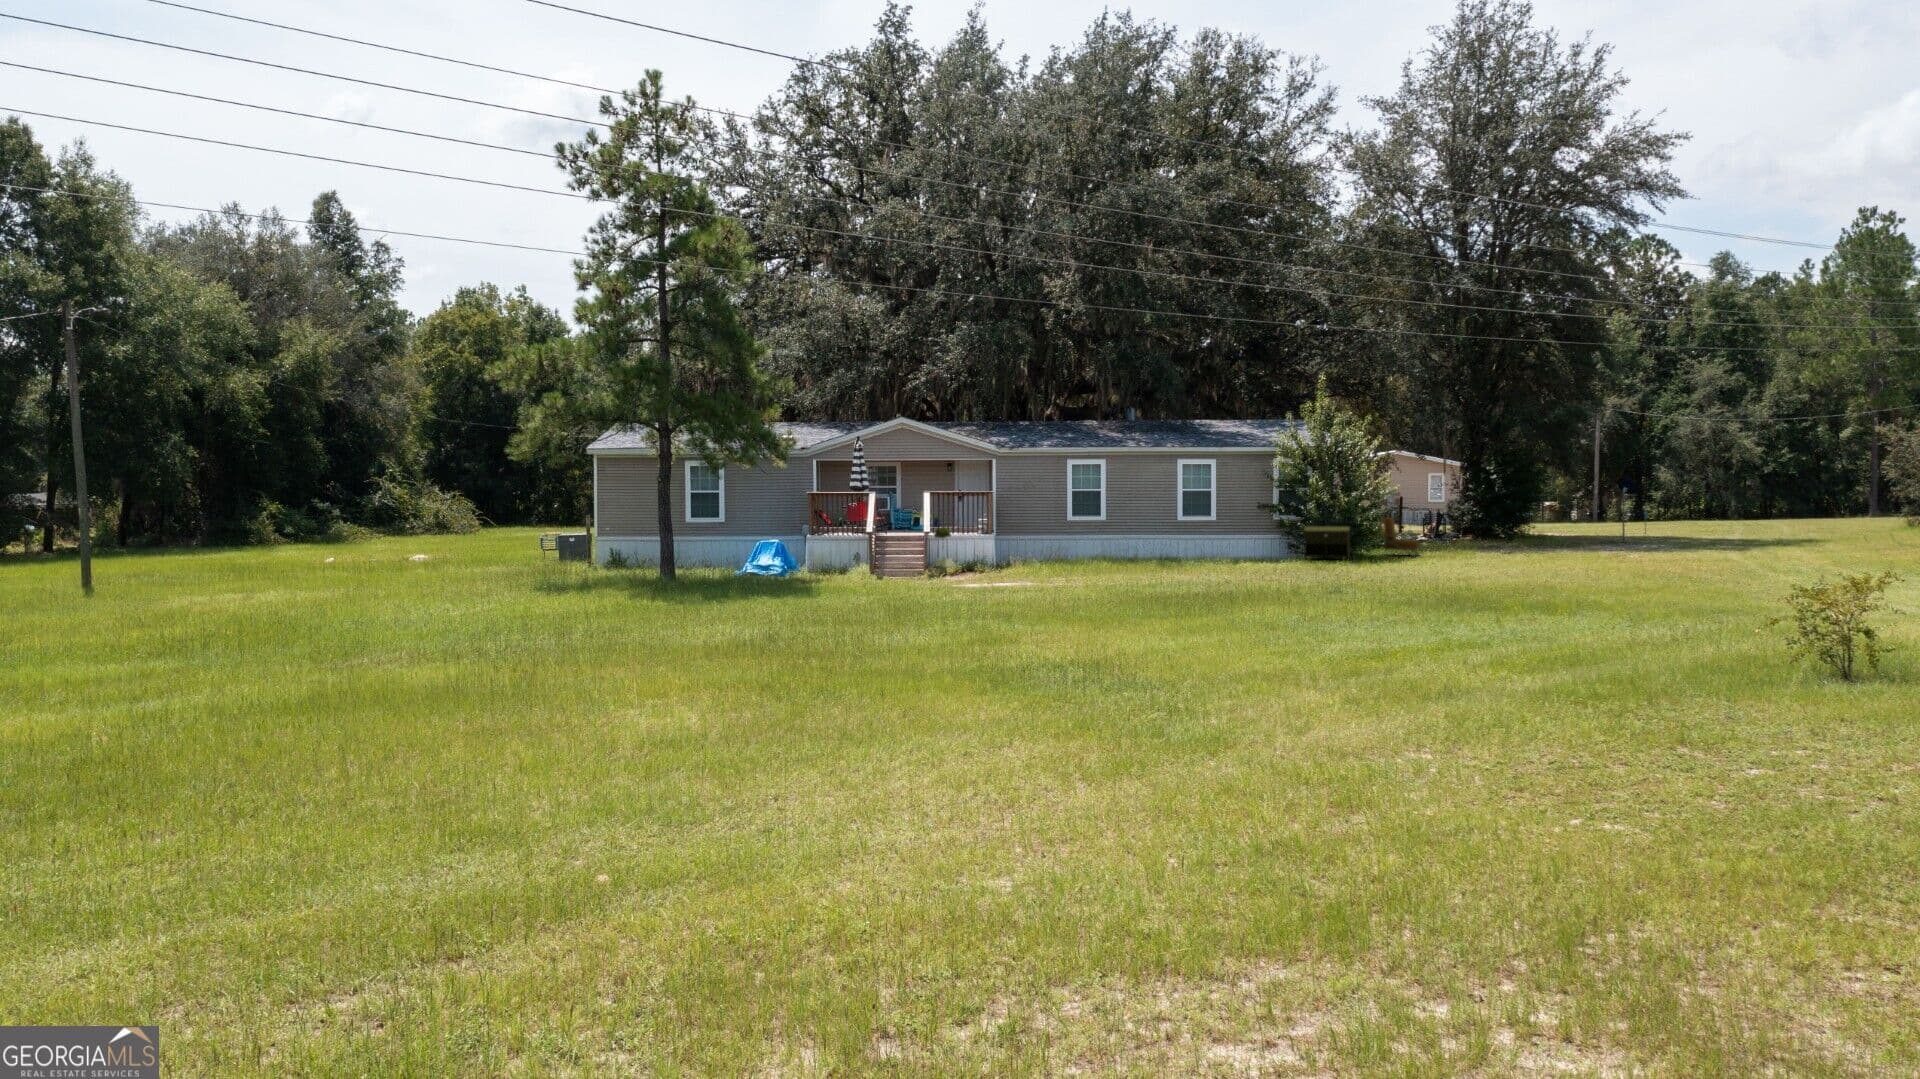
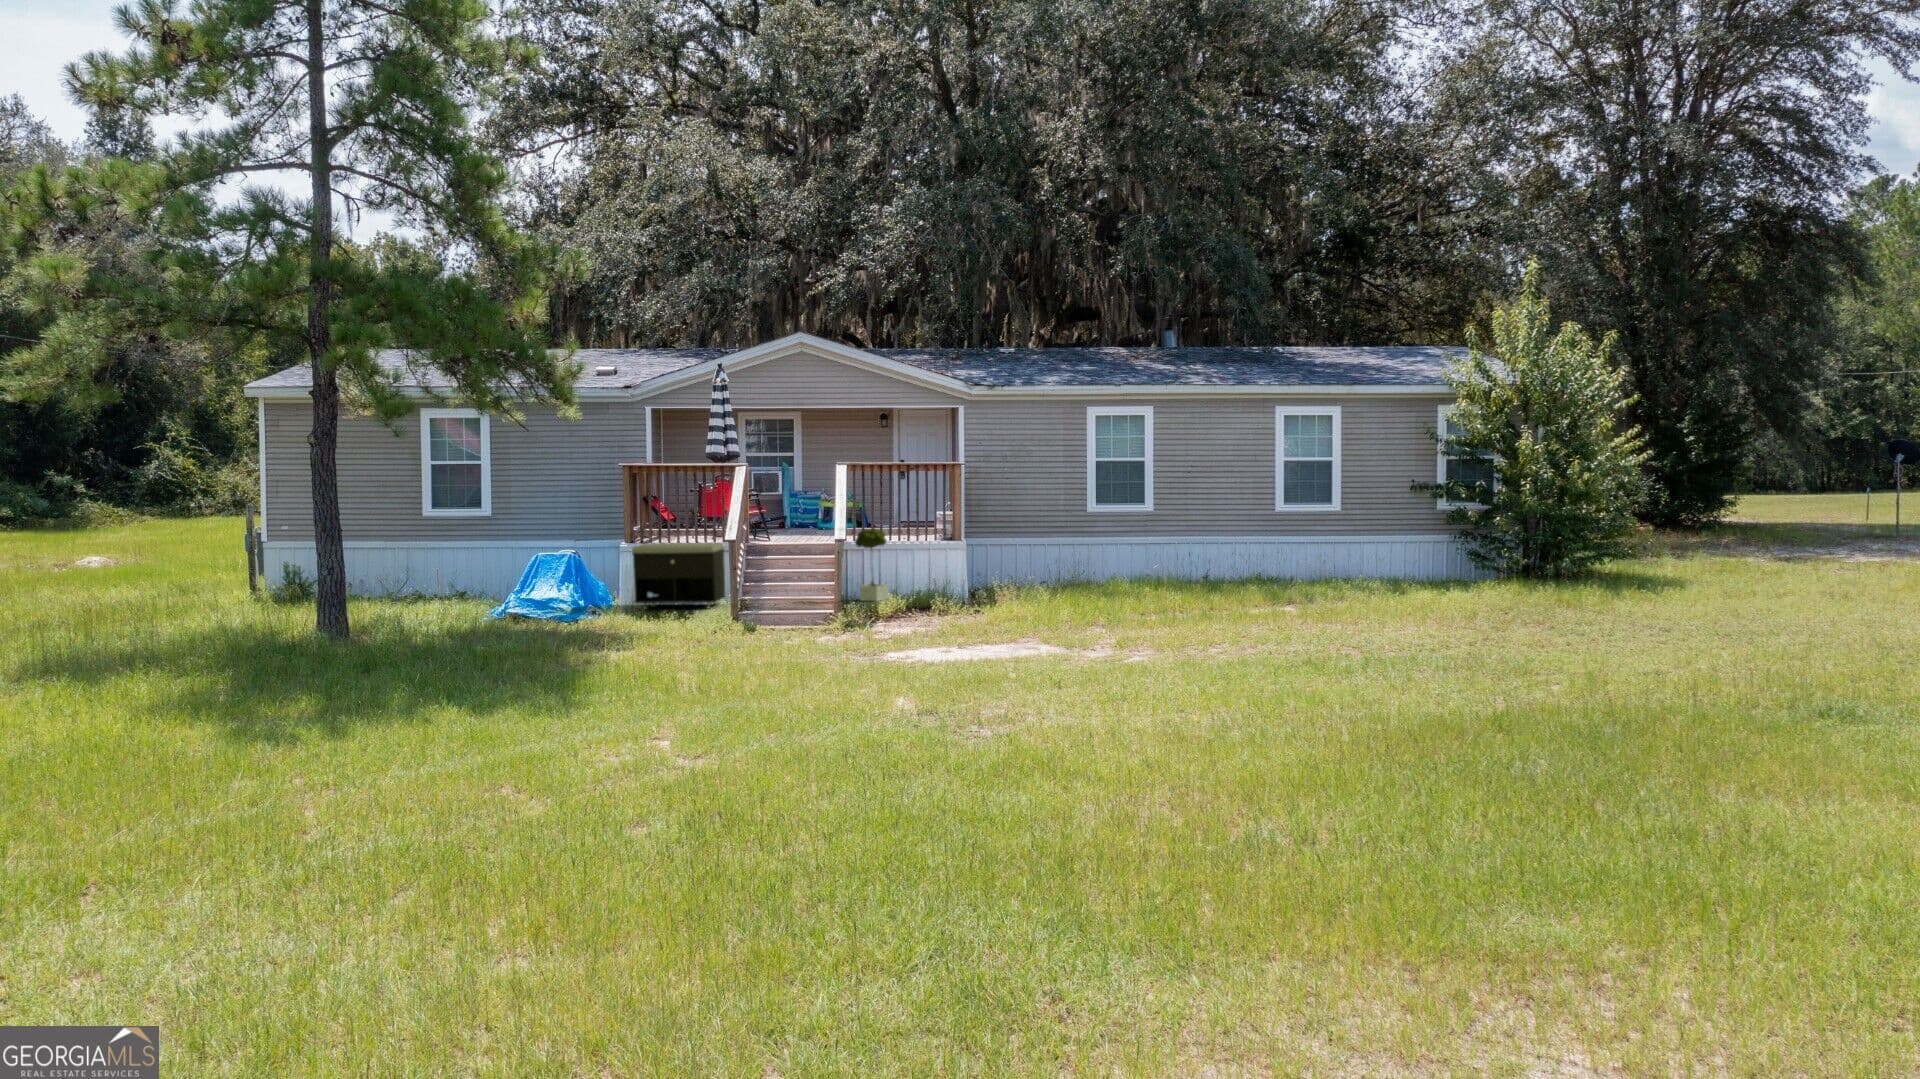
lounge chair: present [1380,517,1419,558] -> none [1623,505,1698,577]
storage bench: present [1304,527,1350,559] -> present [632,543,725,609]

